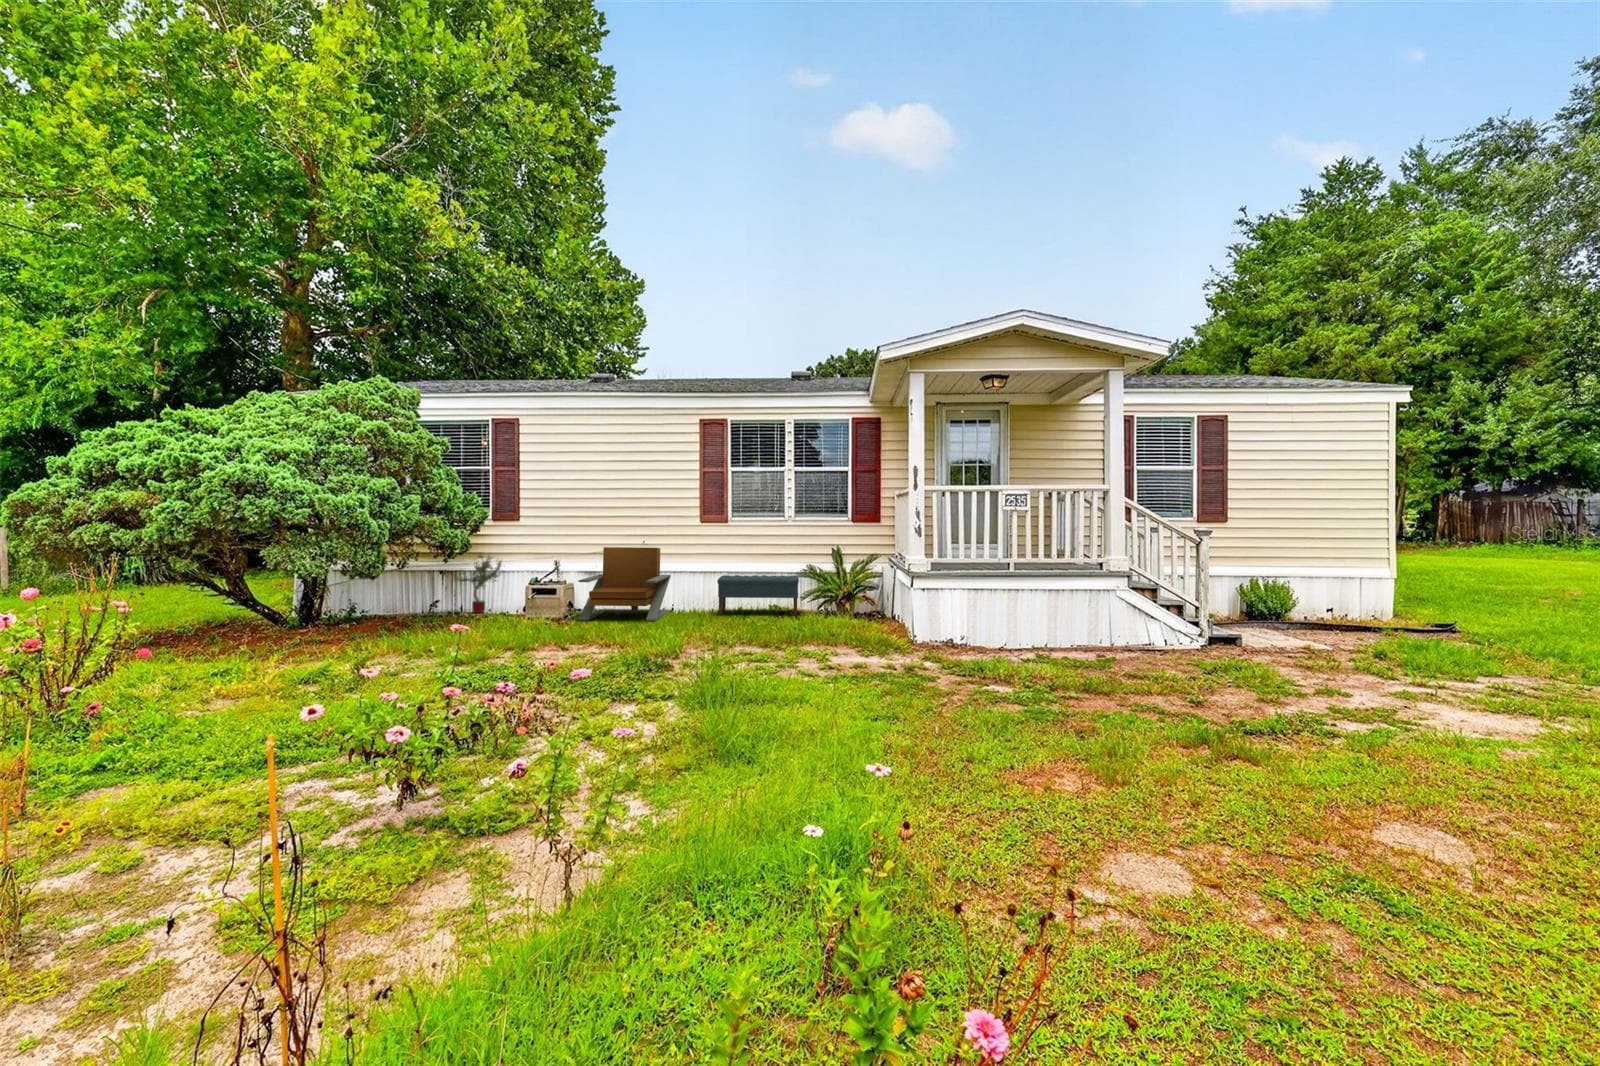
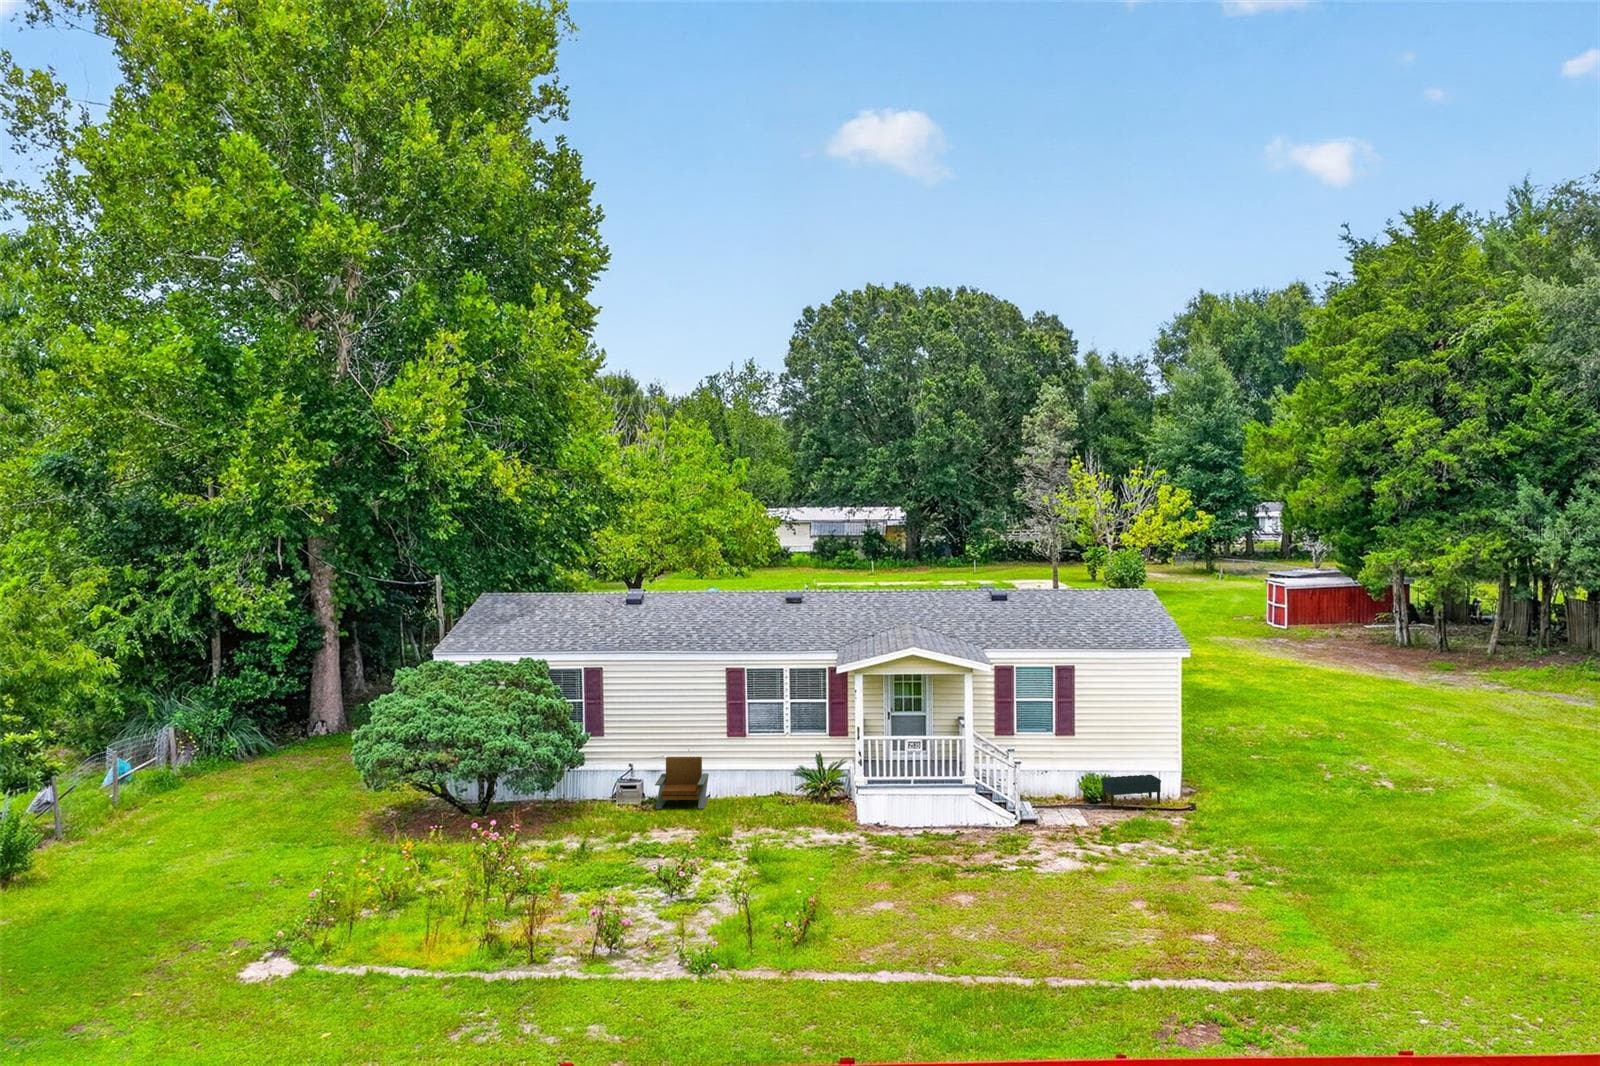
potted tree: present [457,553,502,613] -> none [569,761,601,802]
bench: present [717,575,799,615] -> present [1102,775,1161,807]

